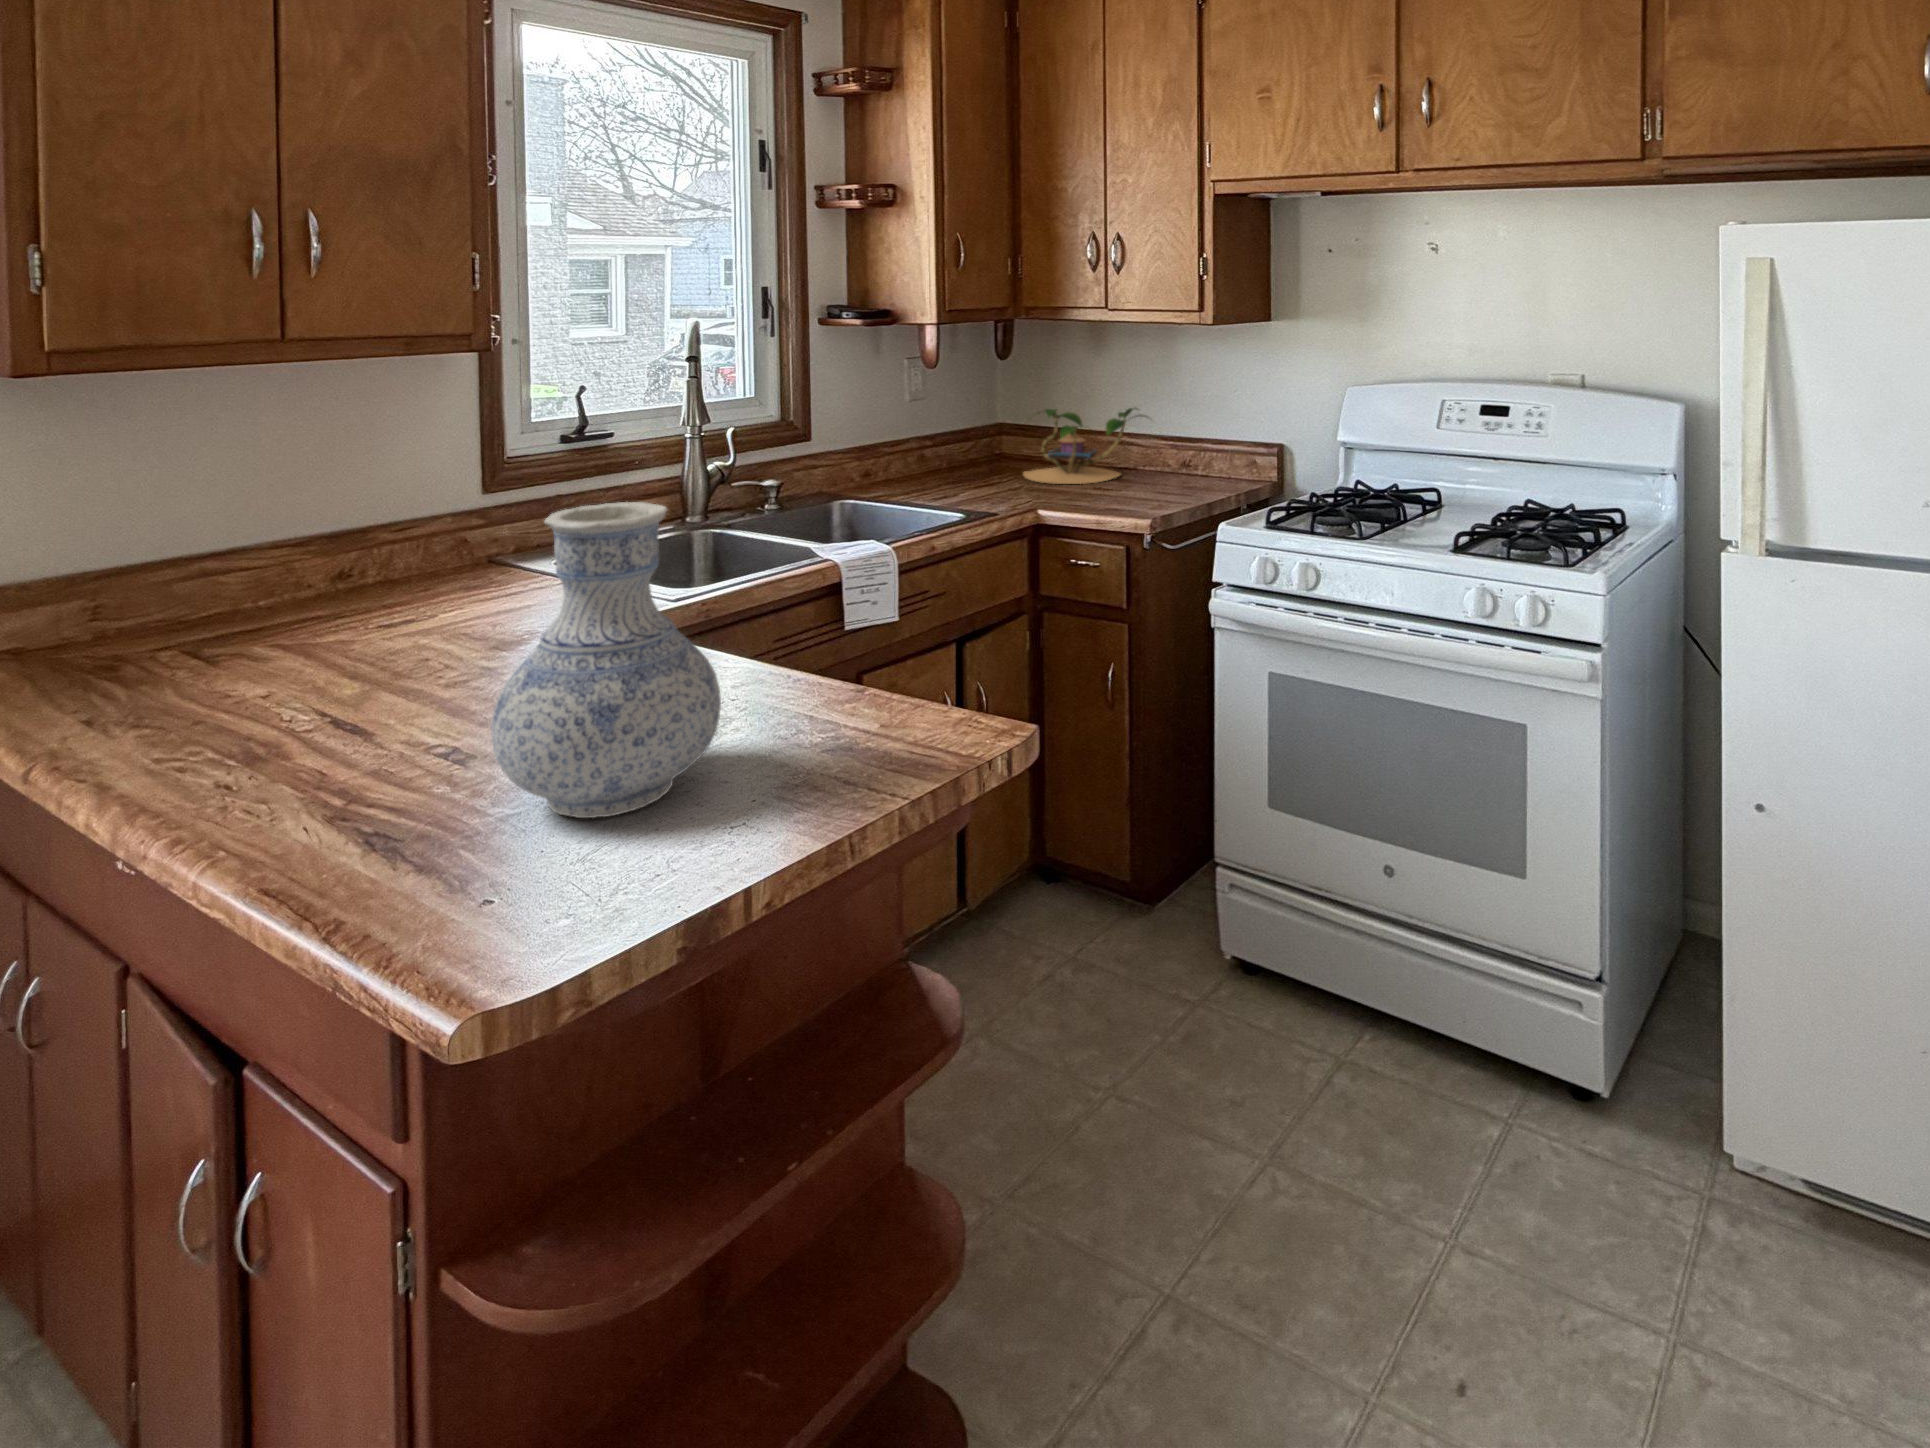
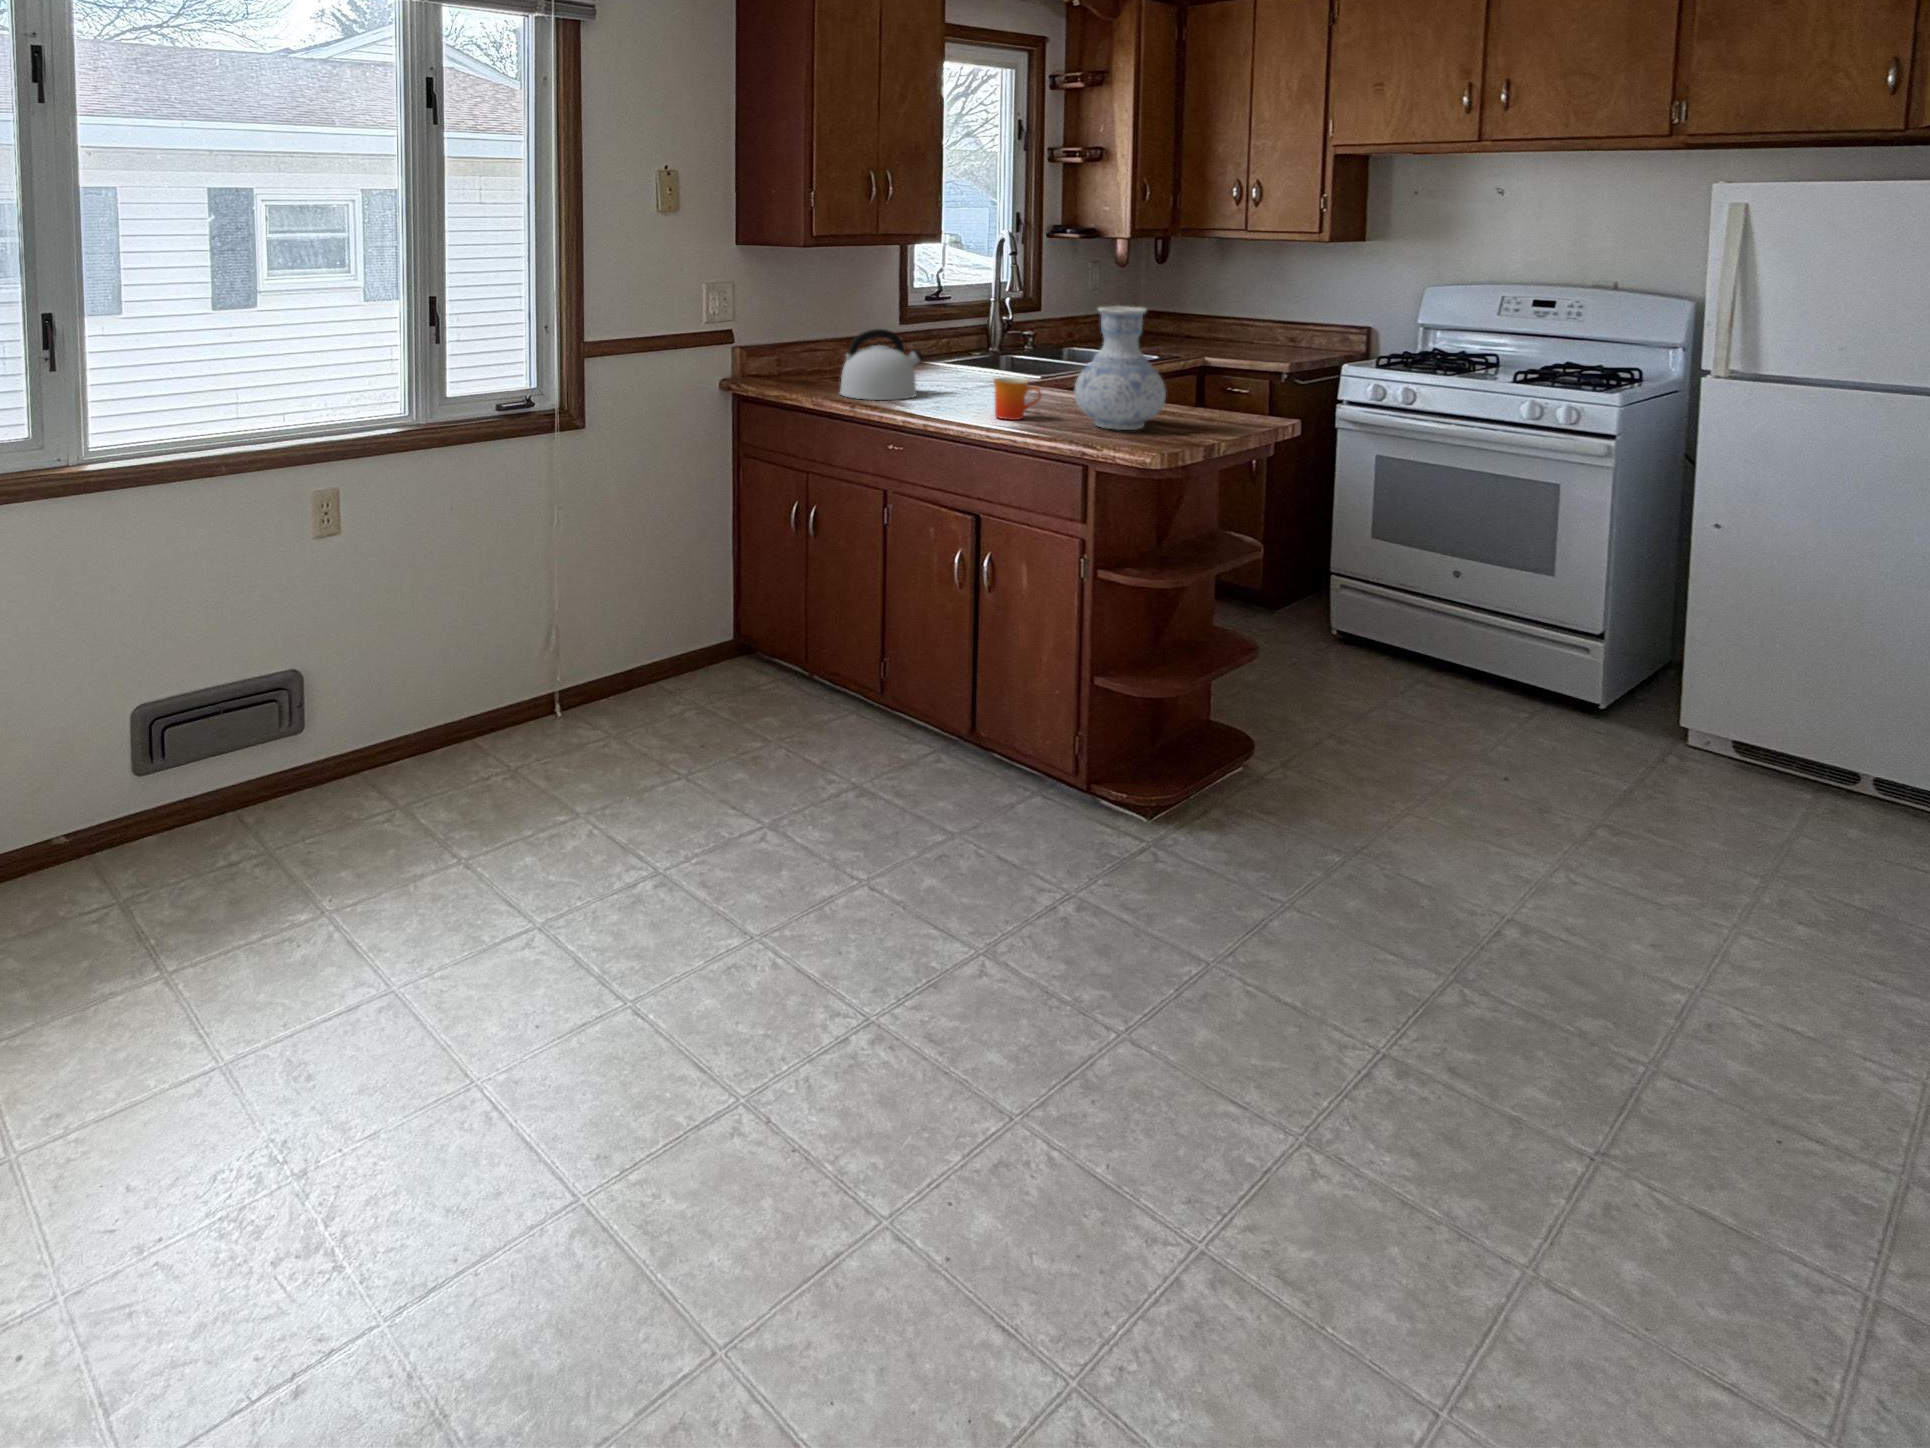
plant: present [1023,408,1147,484] -> none [1178,297,1274,347]
kettle: none [114,543,343,716] -> present [840,329,923,400]
mug: none [333,673,456,790] -> present [993,378,1041,420]

